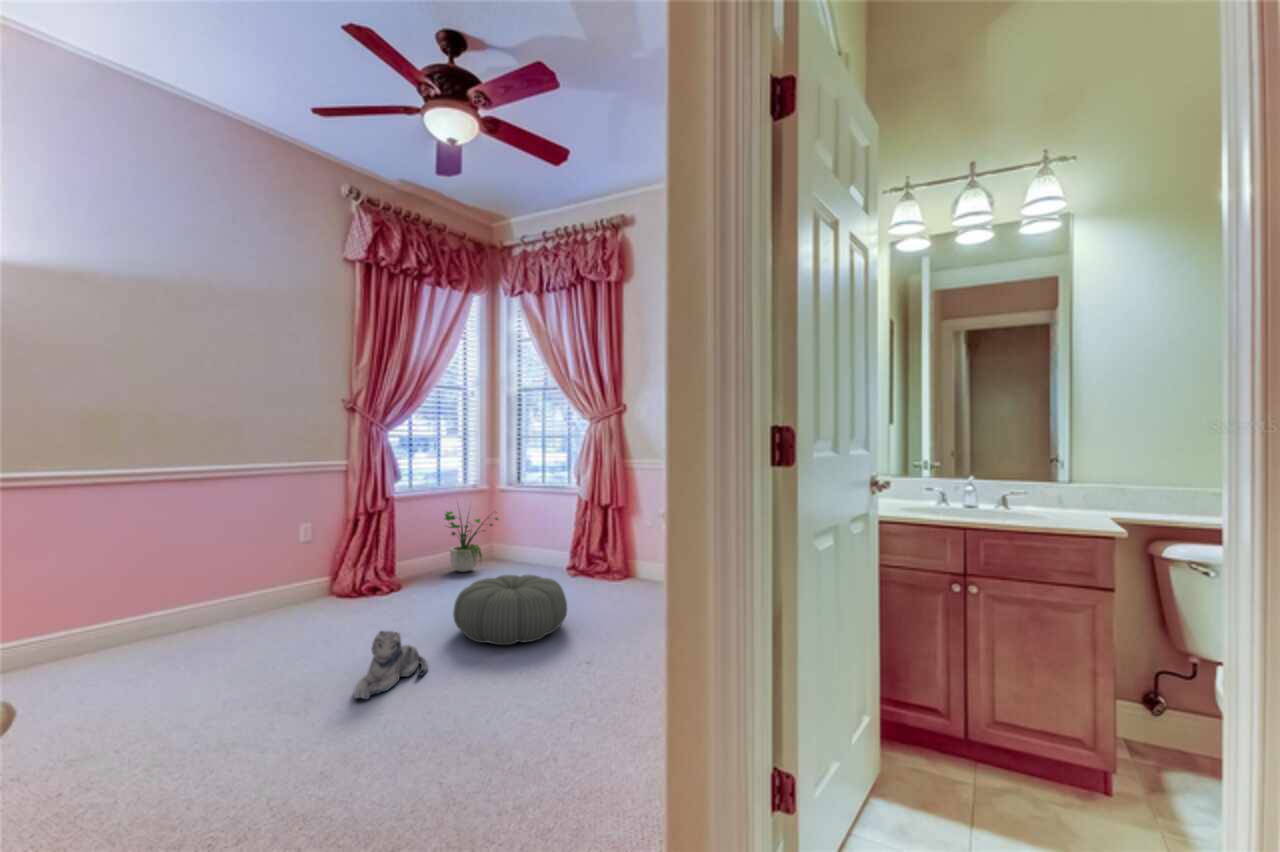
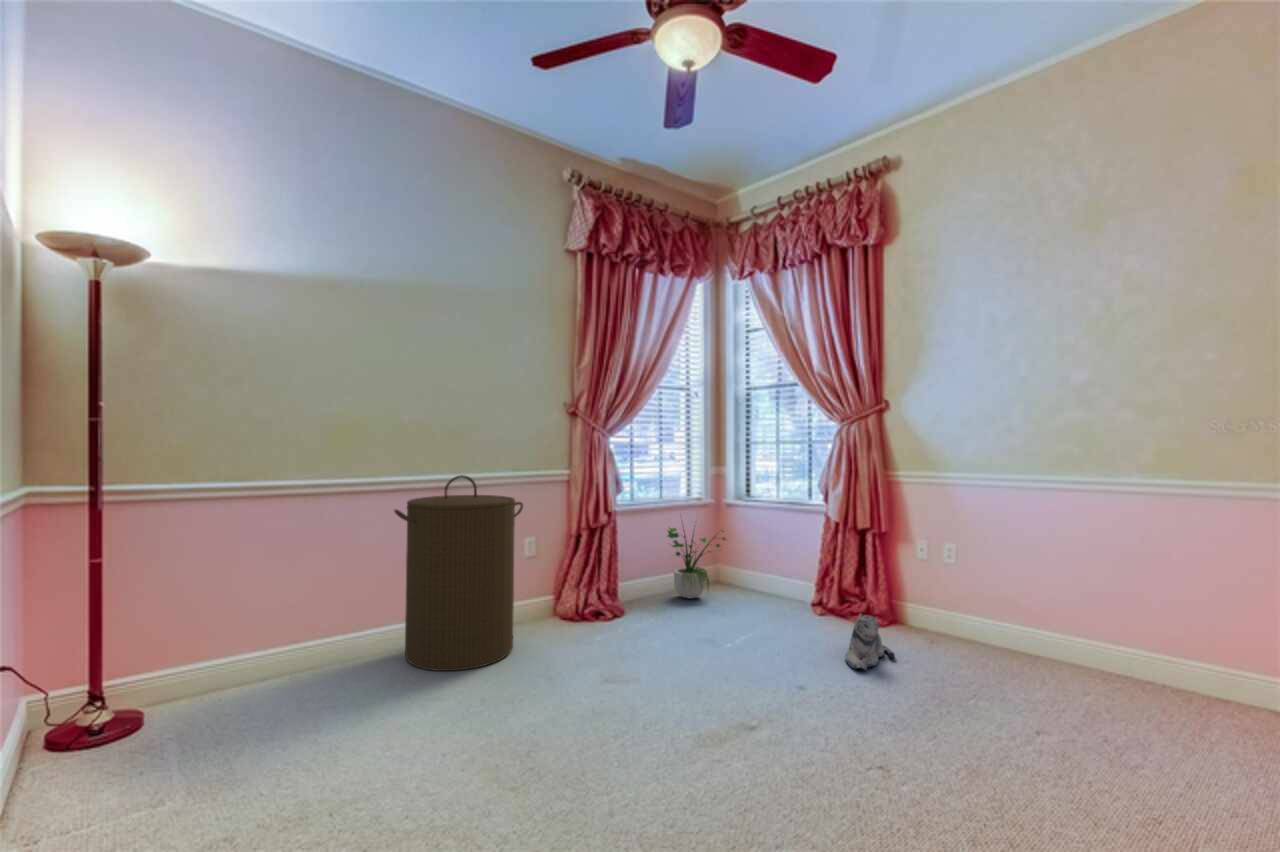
laundry hamper: none [147,468,296,656] -> present [394,475,523,671]
pouf: present [453,574,567,645] -> none [691,613,833,706]
plush toy: present [354,631,428,699] -> present [846,614,895,670]

